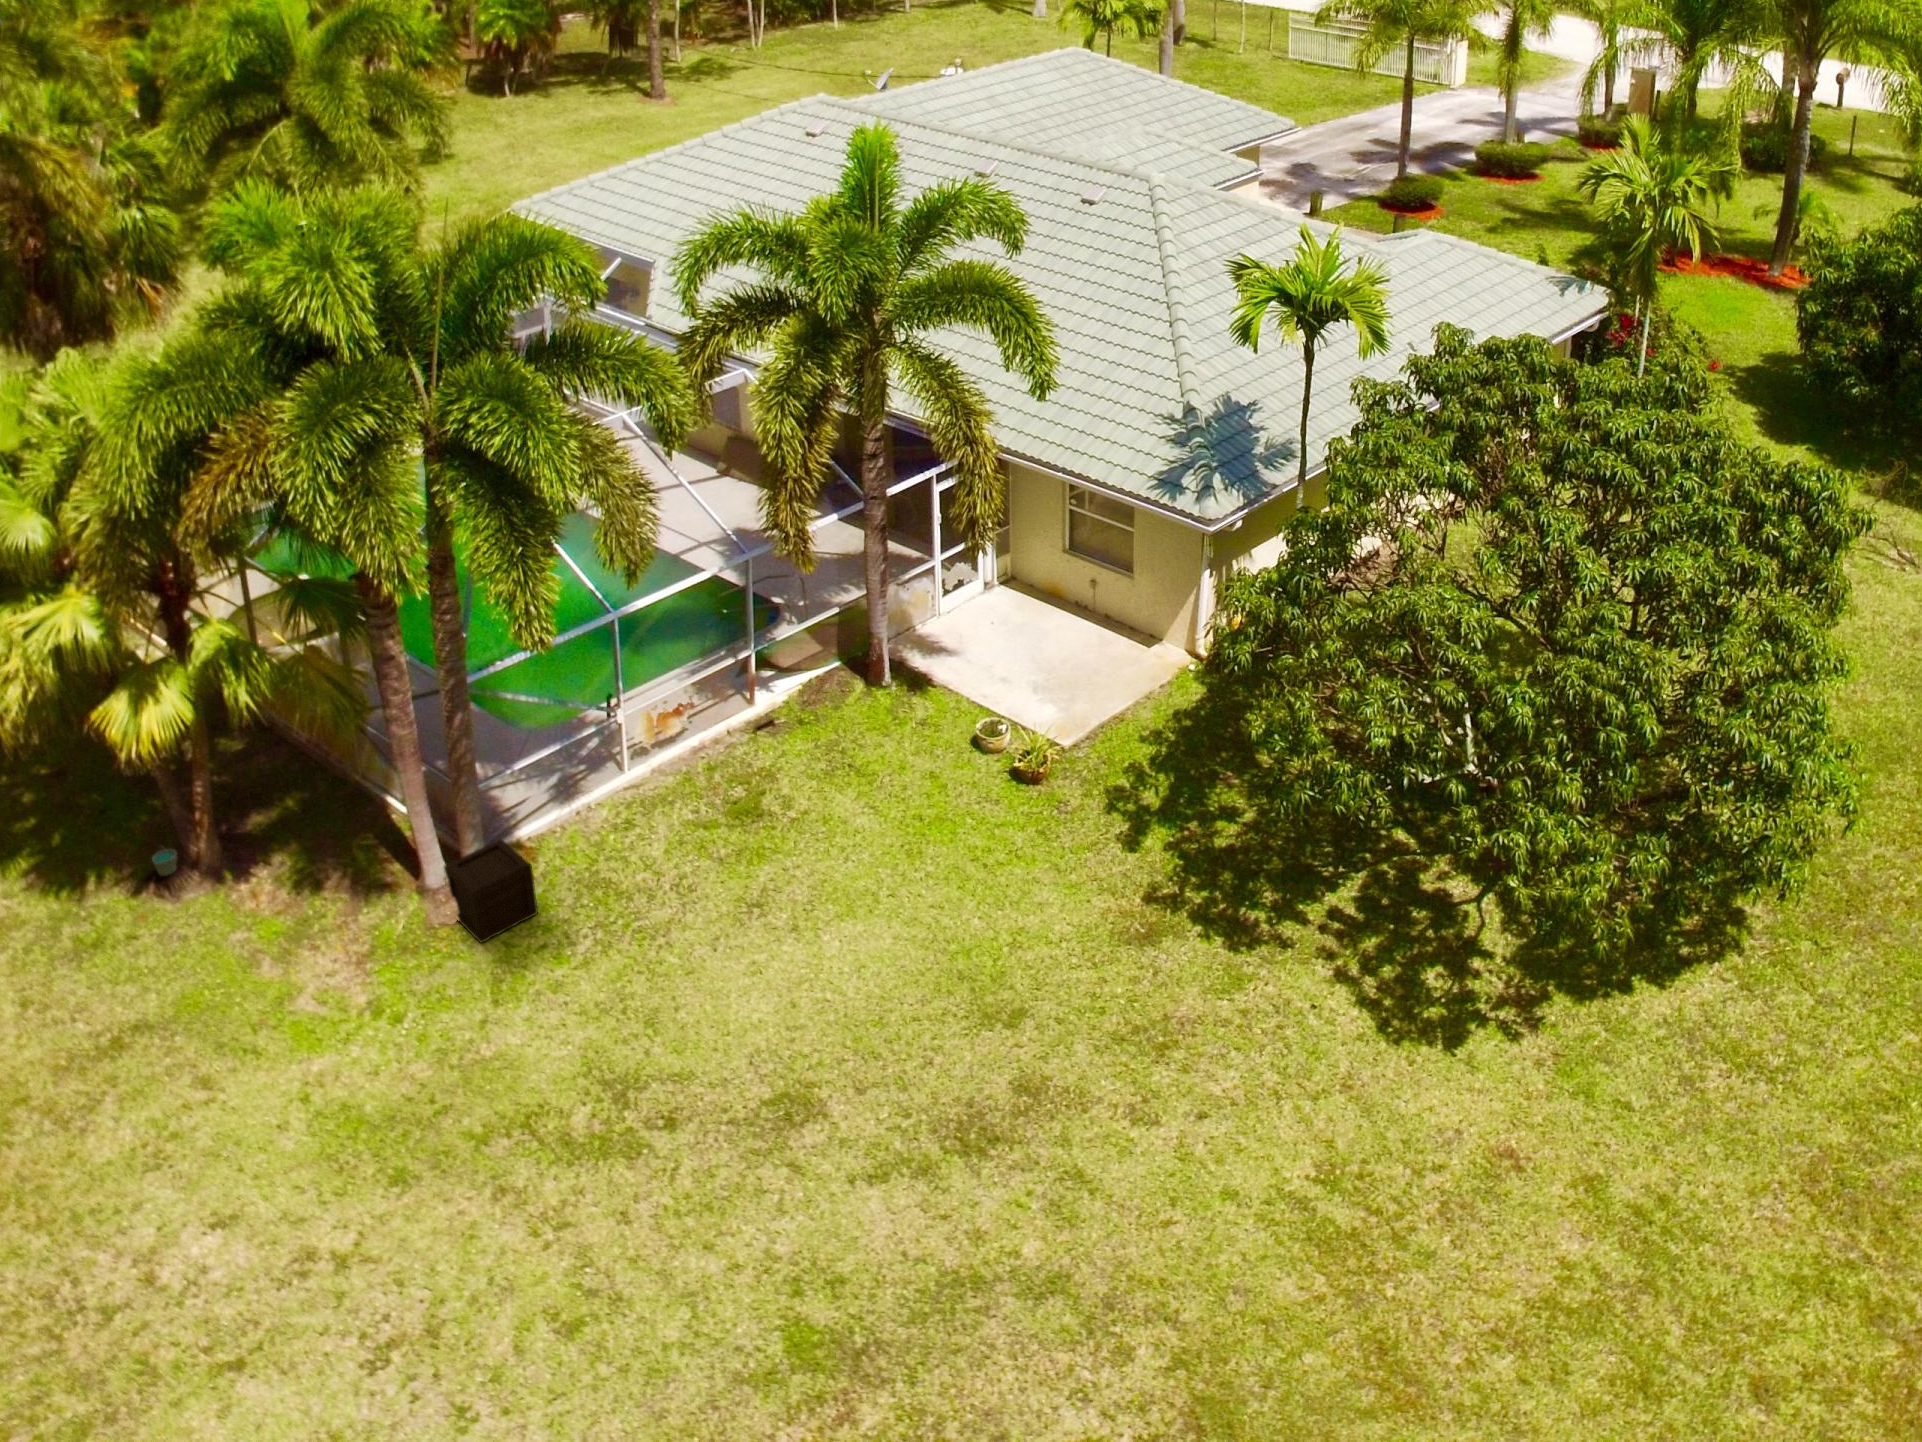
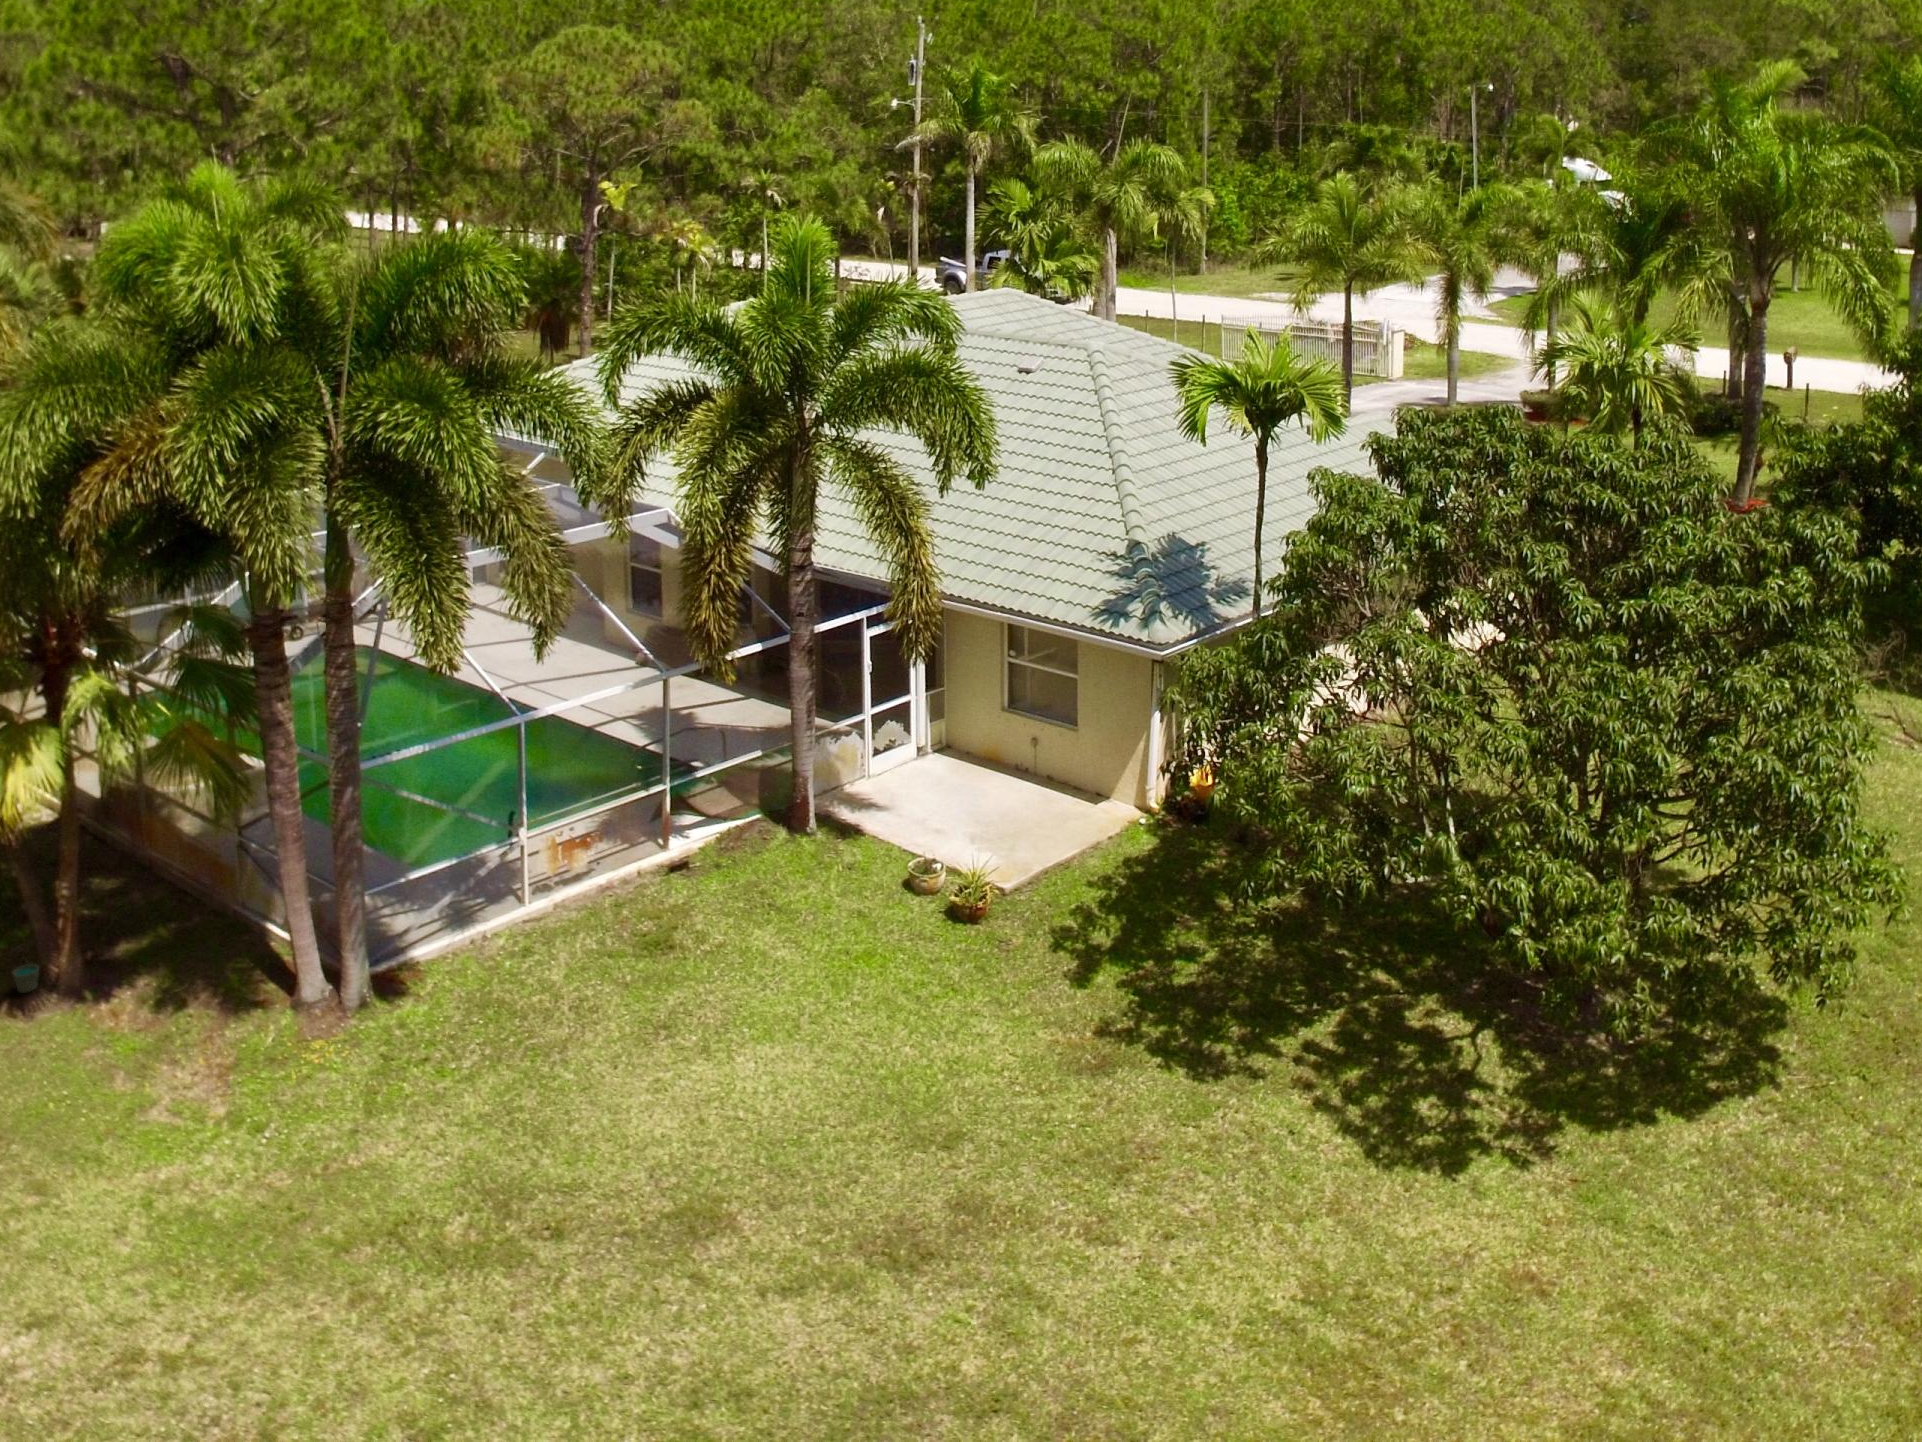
wooden crate: present [444,839,538,943] -> none [325,947,423,1058]

